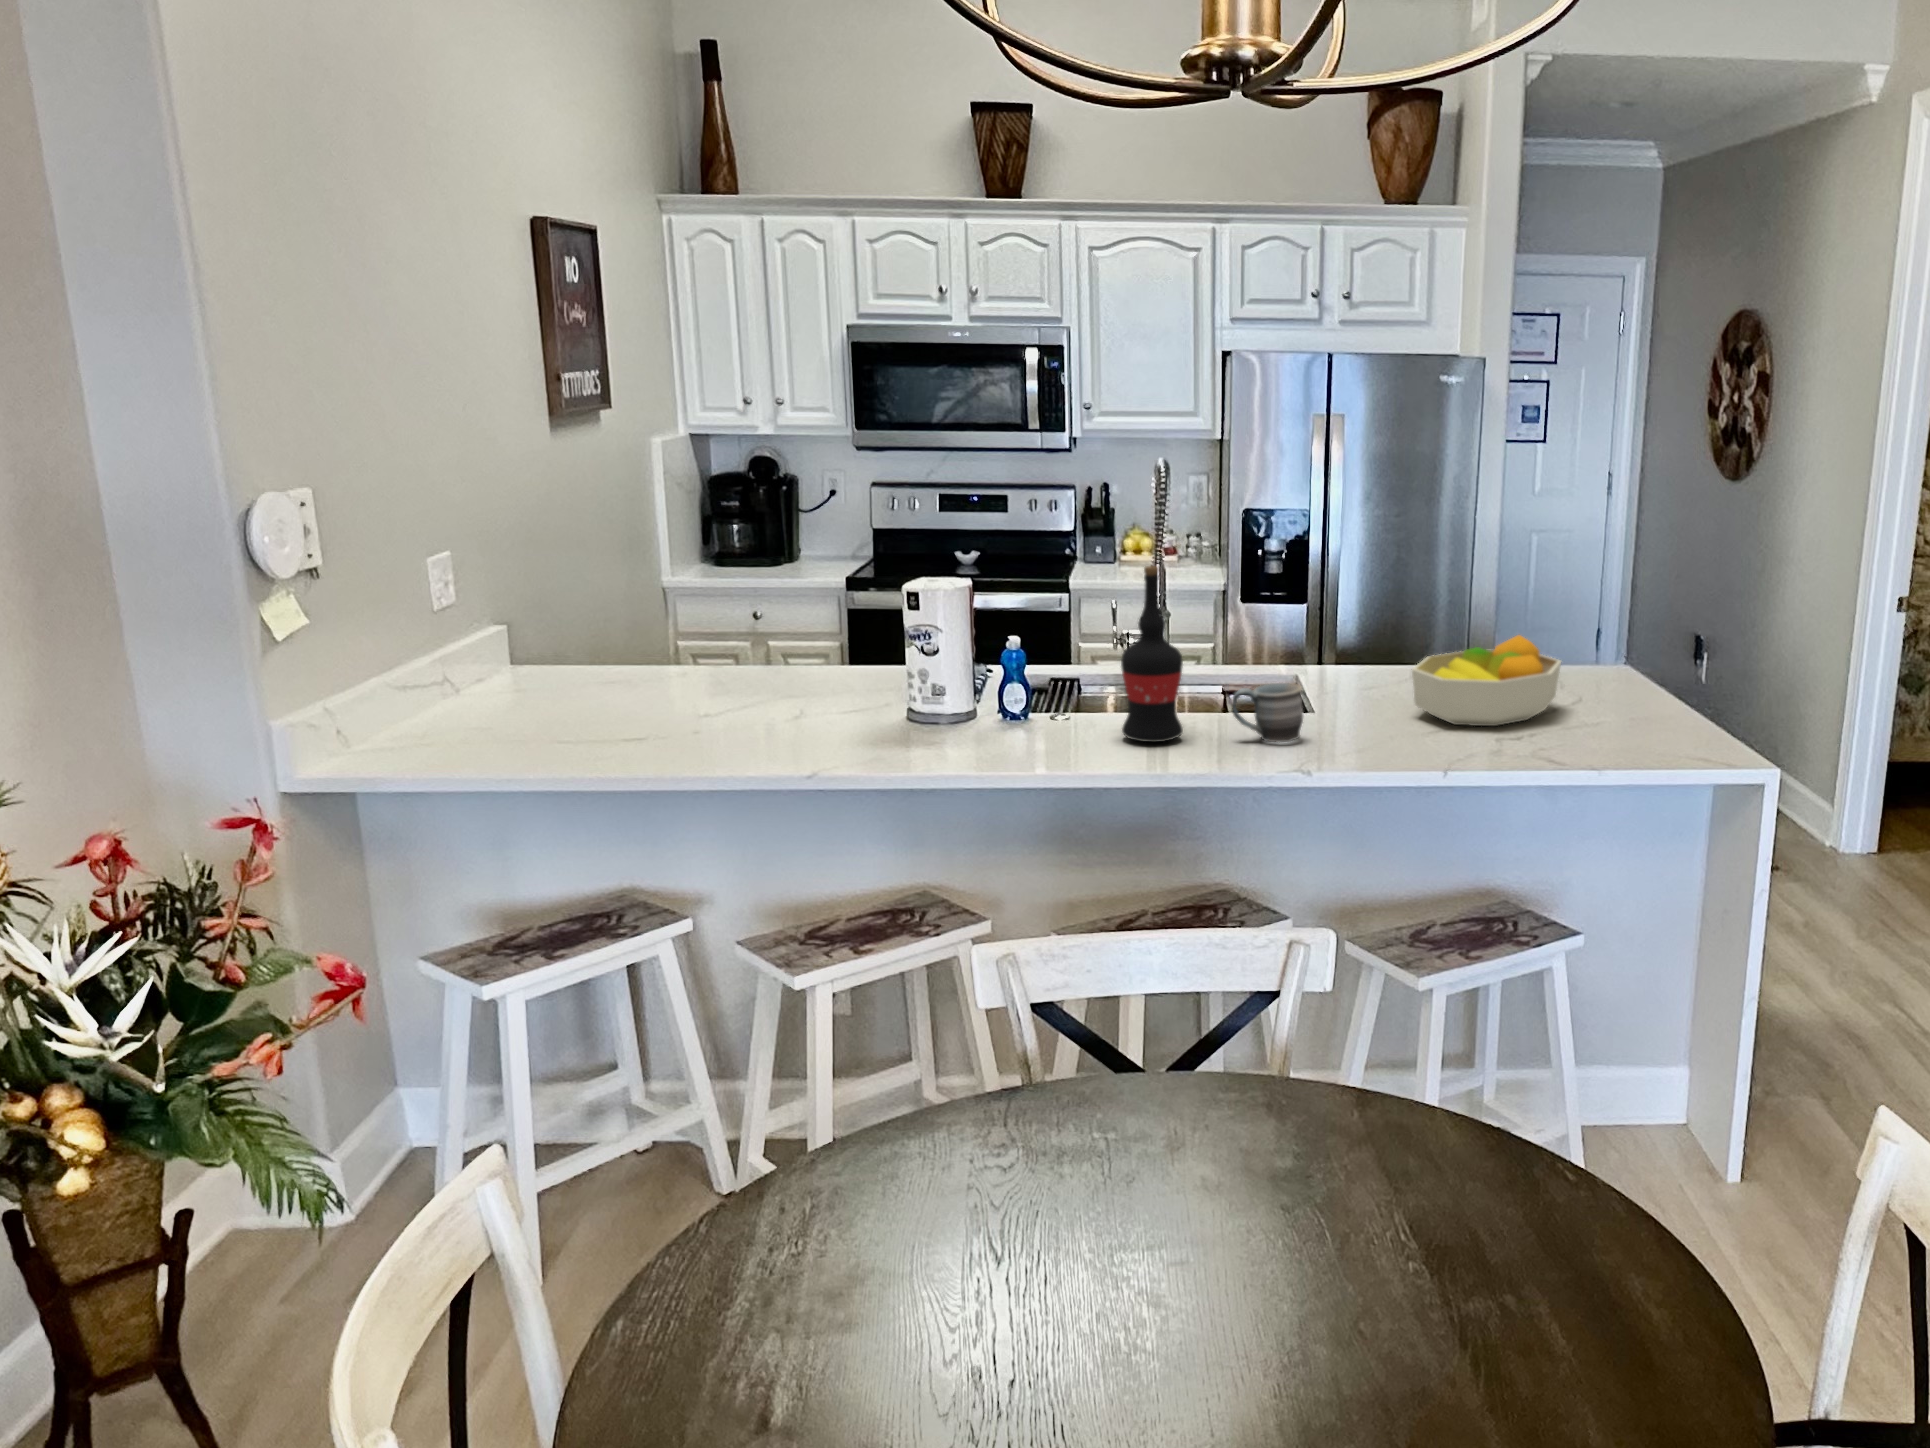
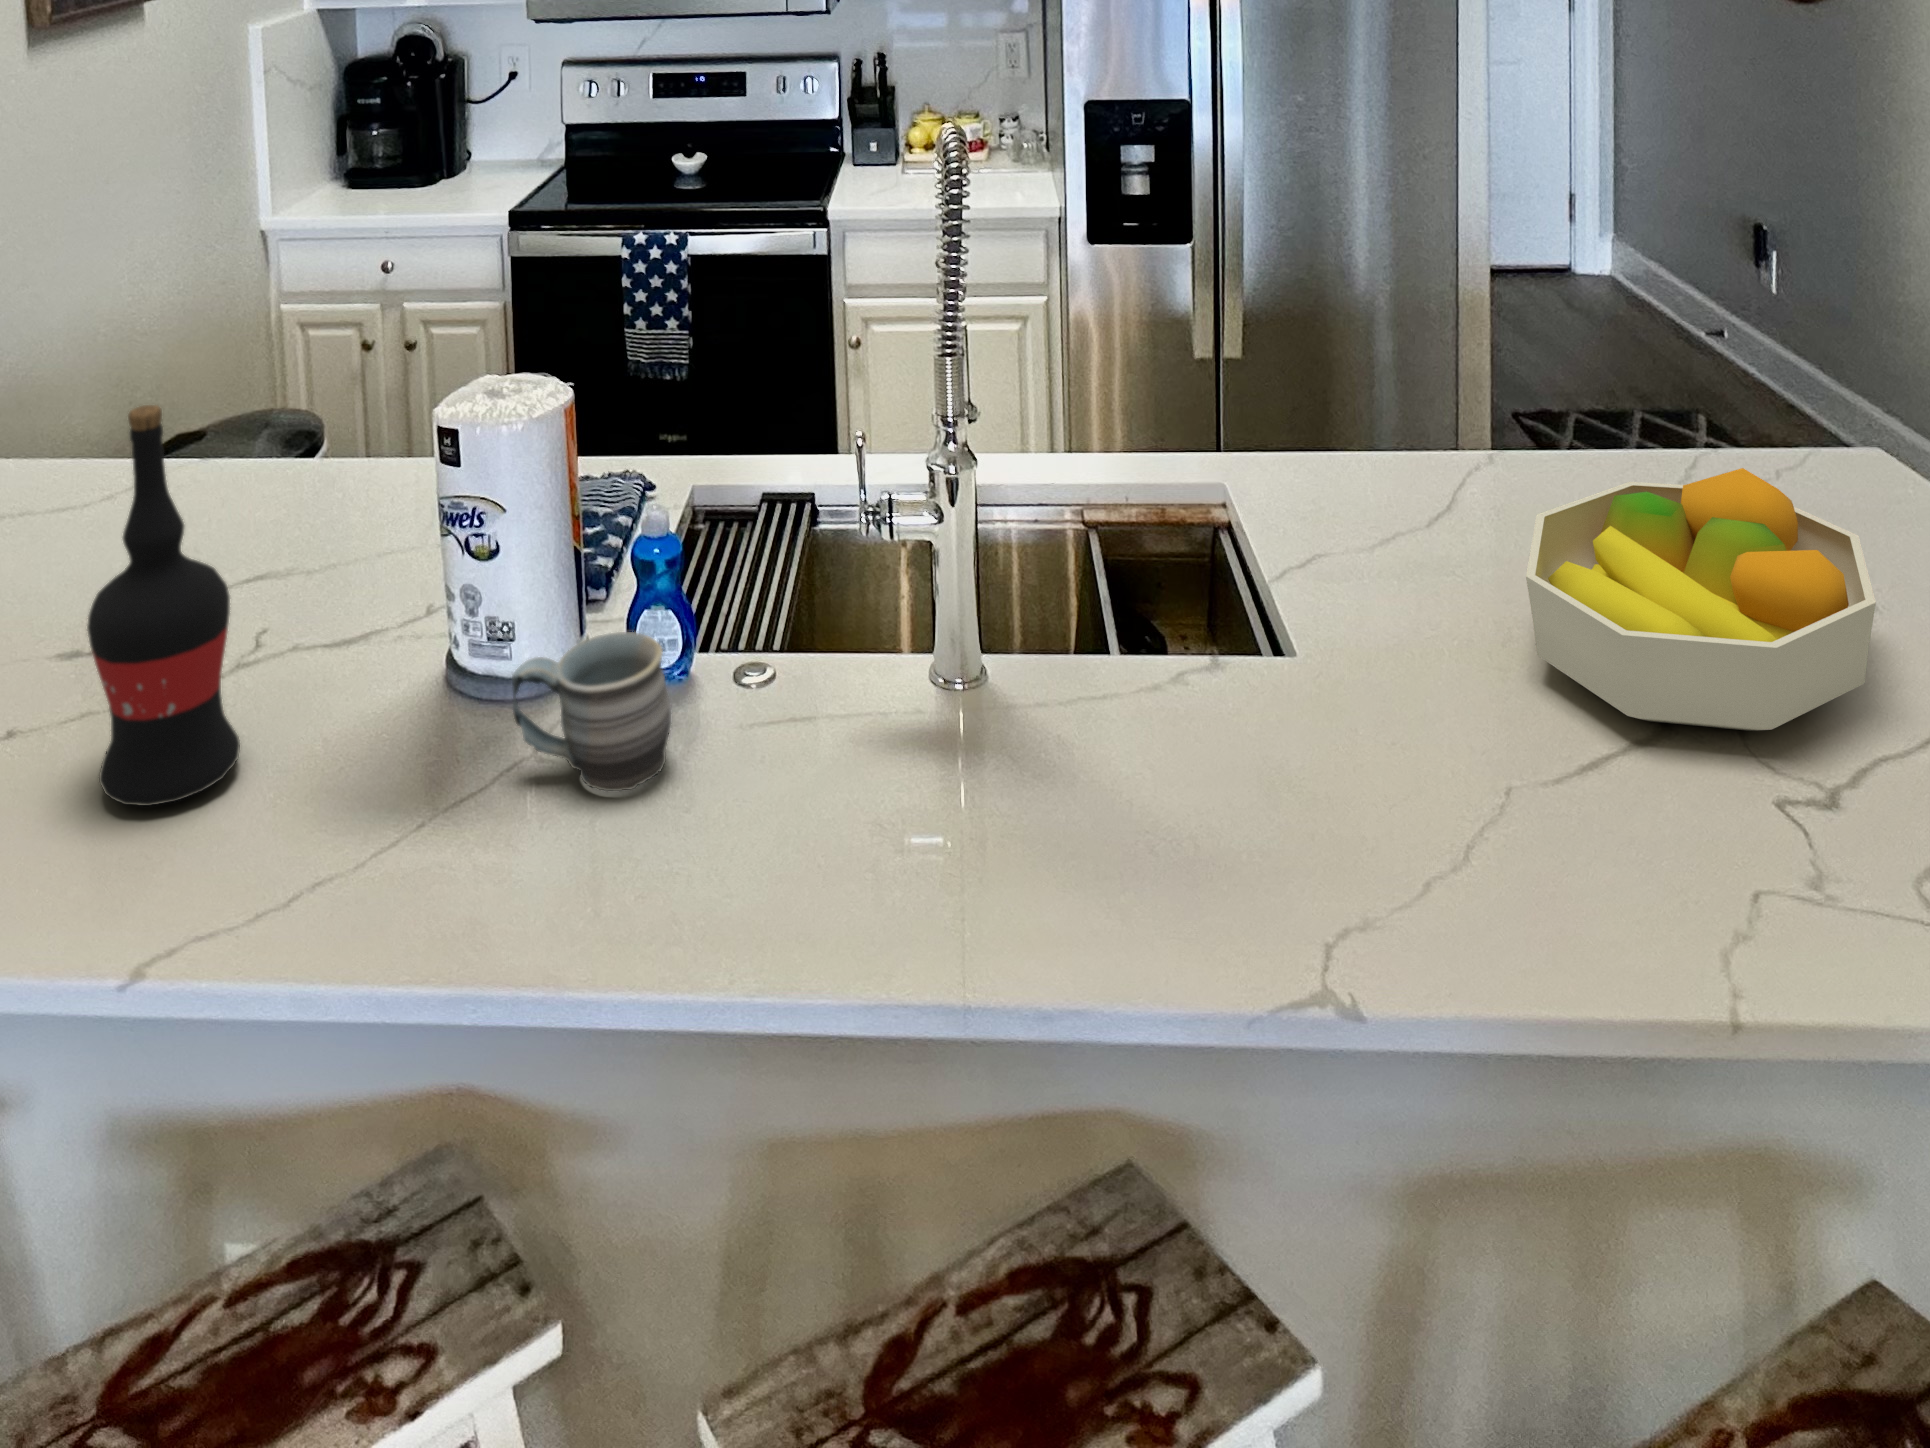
wine bottle: present [1121,566,1183,742] -> present [87,405,240,806]
mug: present [1233,683,1303,742] -> present [512,632,671,791]

